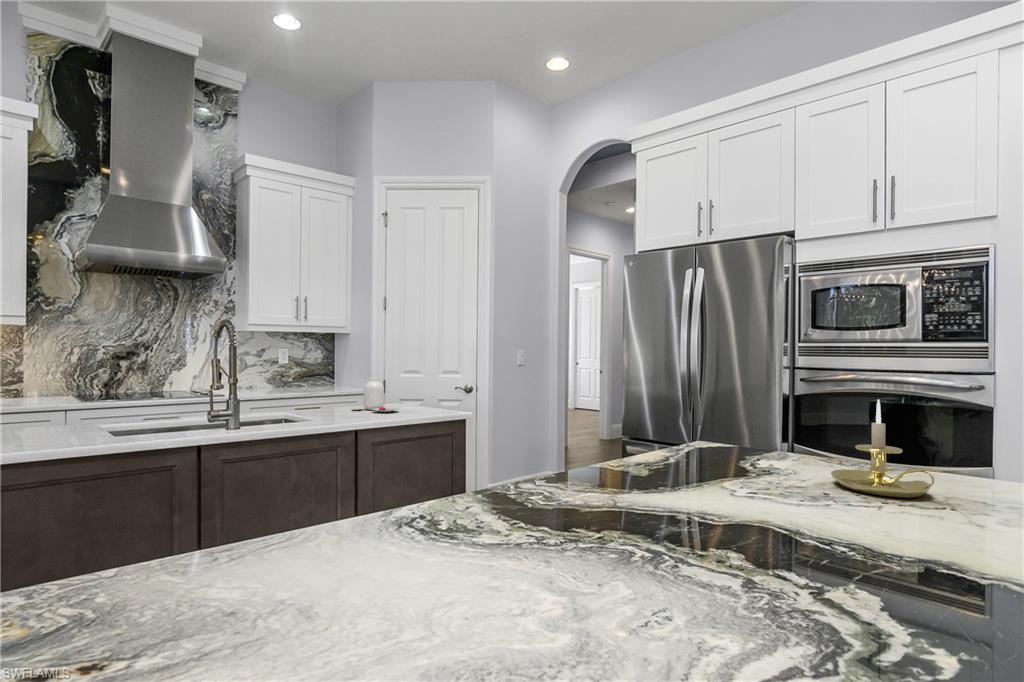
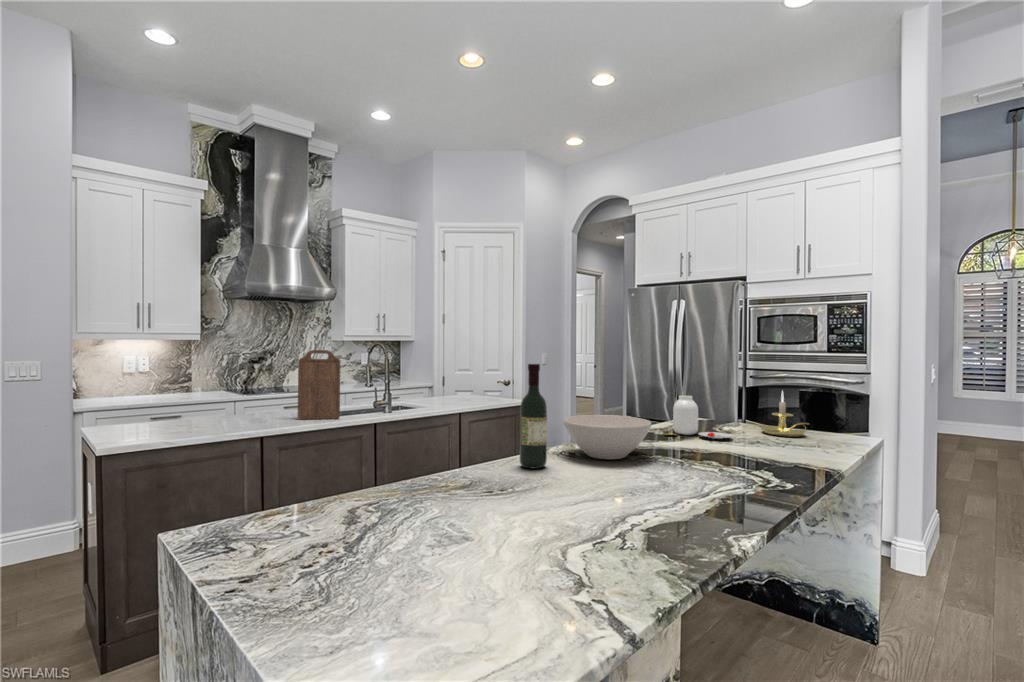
wine bottle: none [150,318,240,627] -> present [520,364,547,468]
cutting board: none [36,328,114,444] -> present [298,350,341,419]
jar: present [352,378,399,412] -> present [665,396,732,439]
bowl: none [339,453,564,580] -> present [563,415,651,459]

